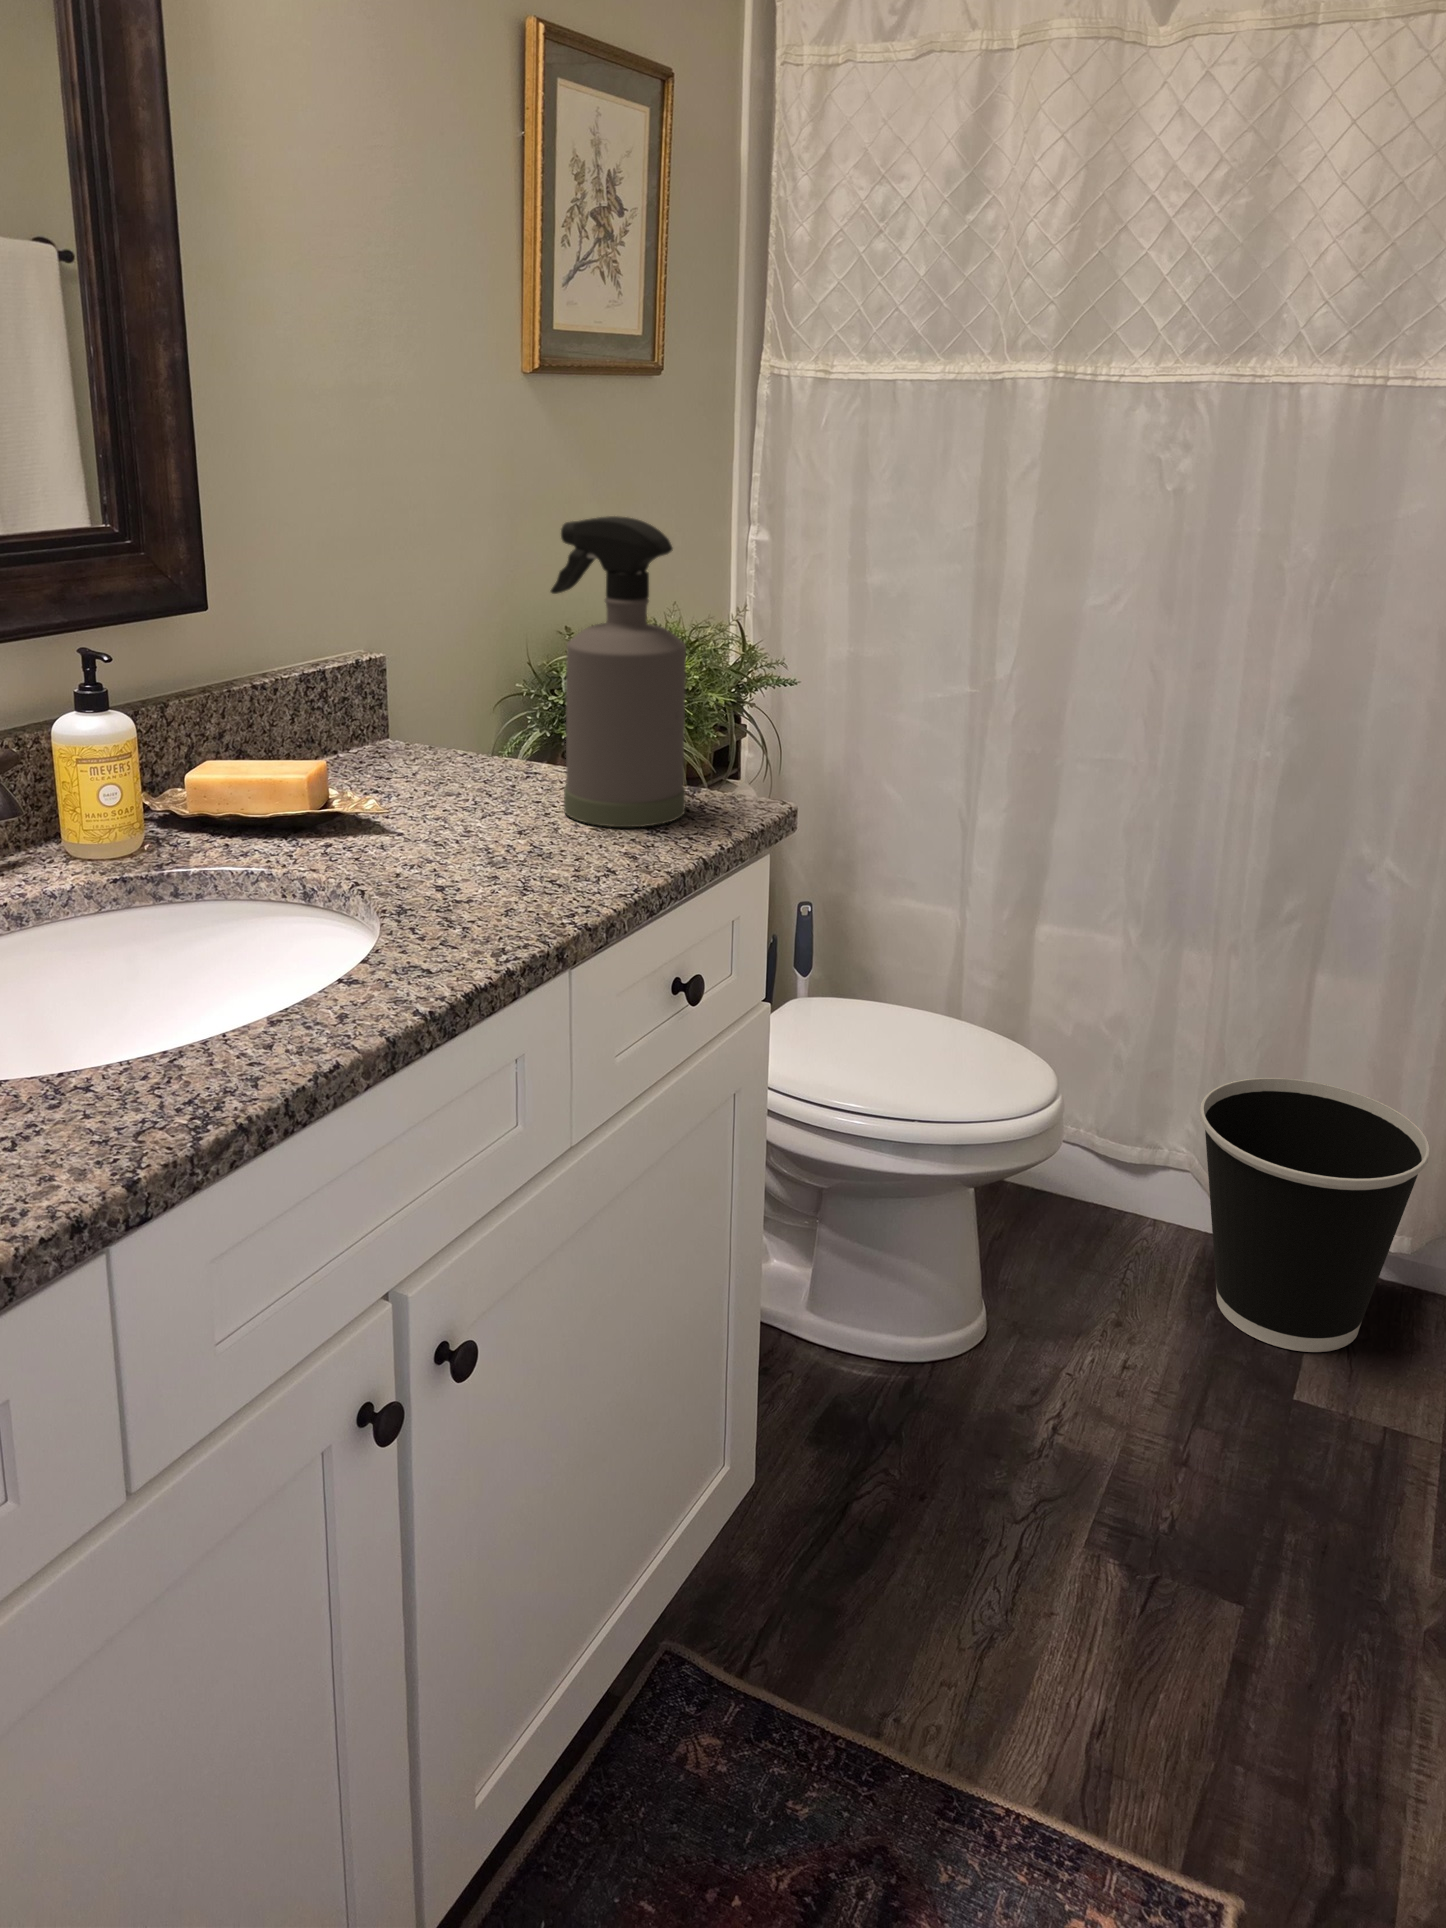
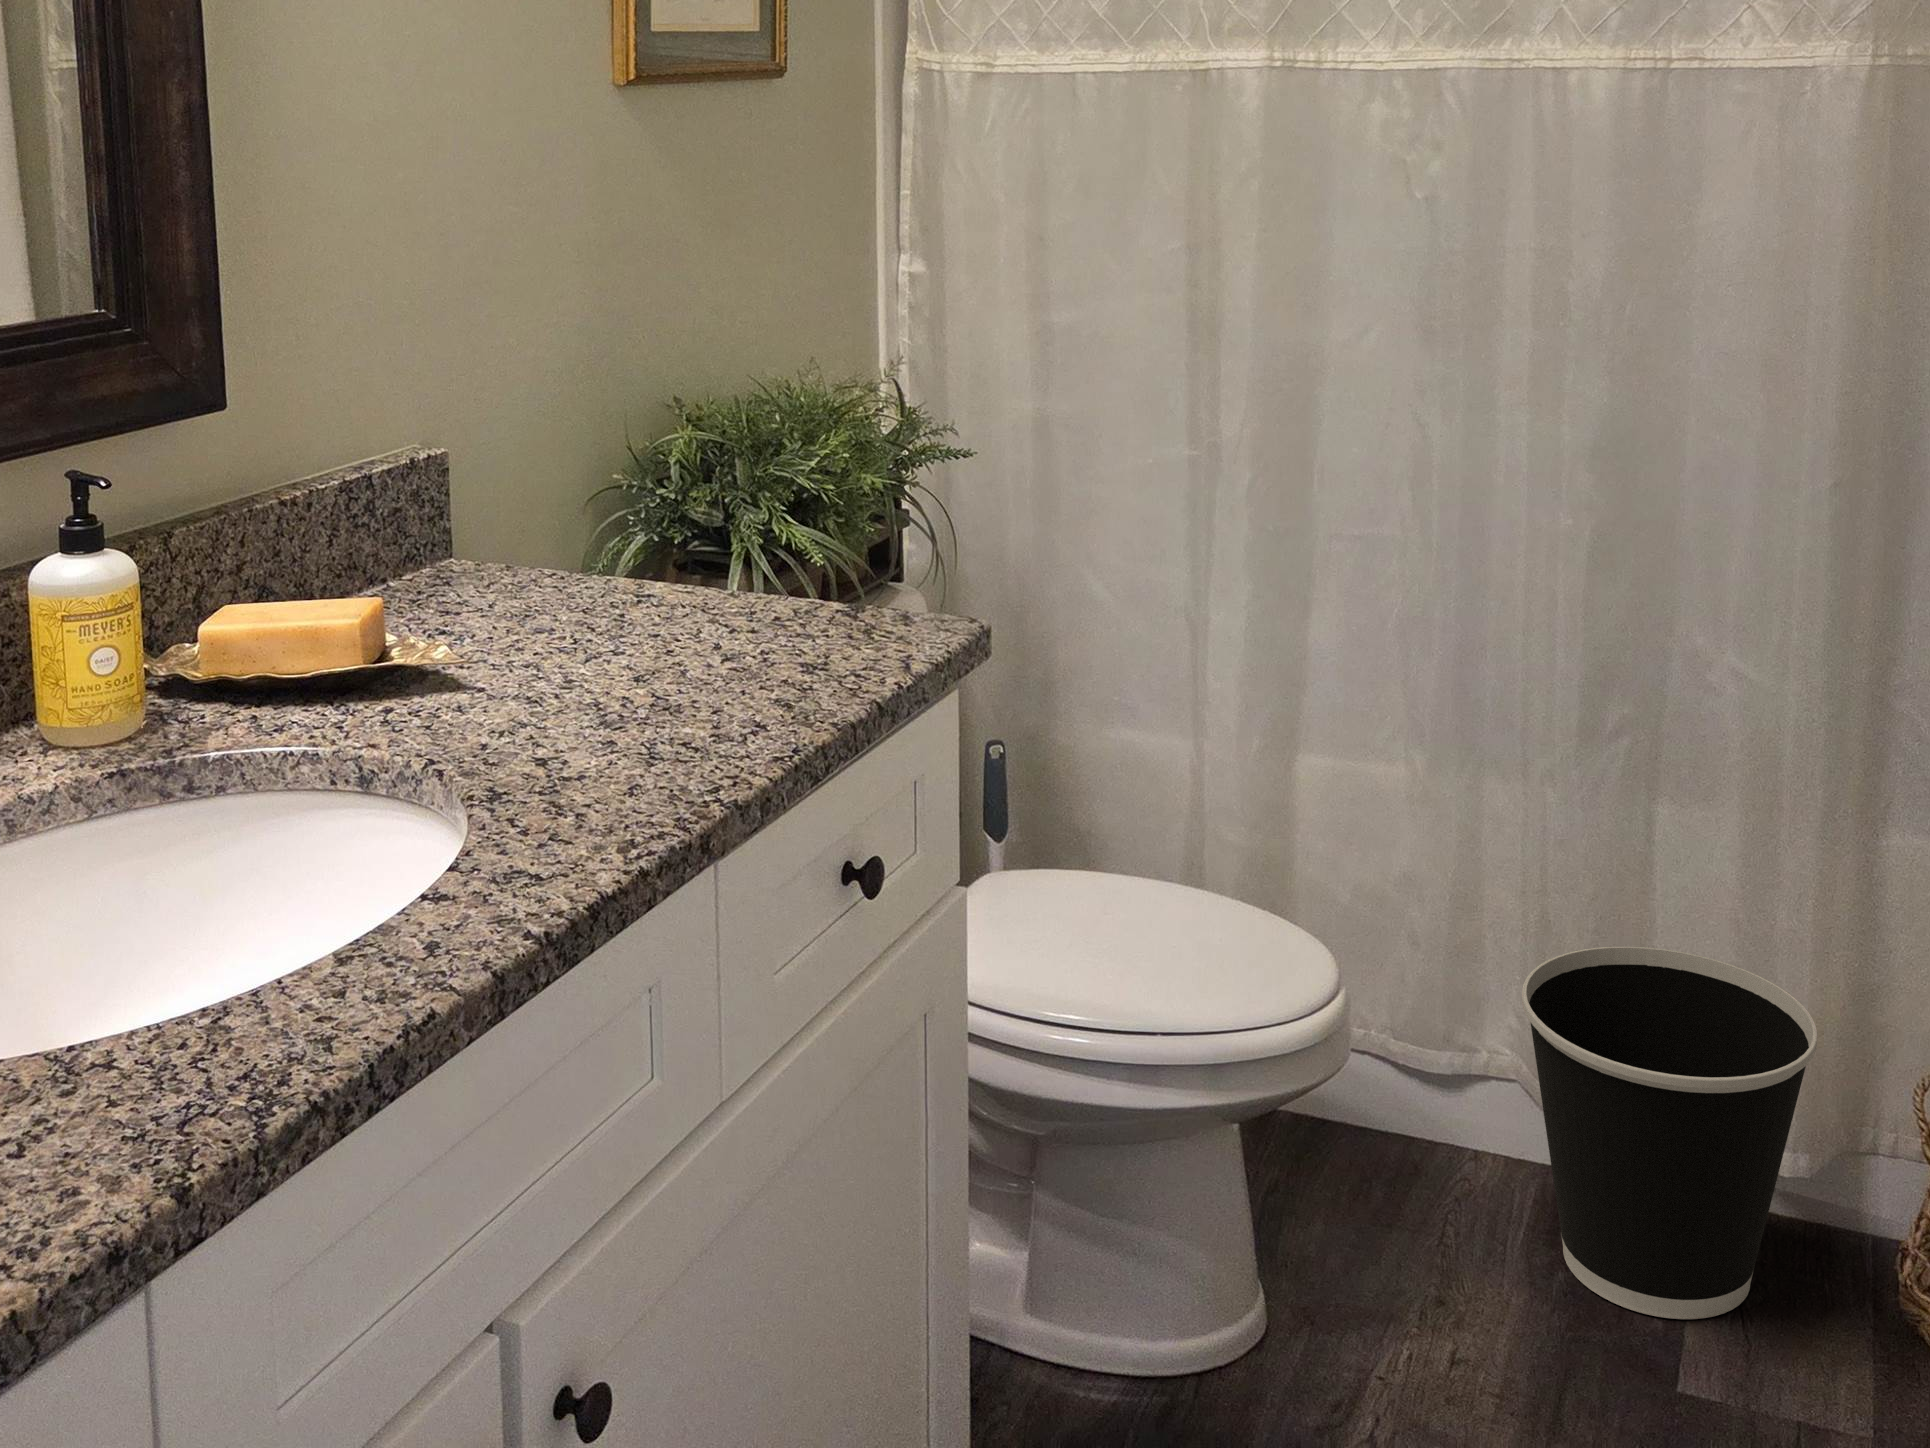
spray bottle: present [551,516,686,827] -> none [667,274,848,669]

